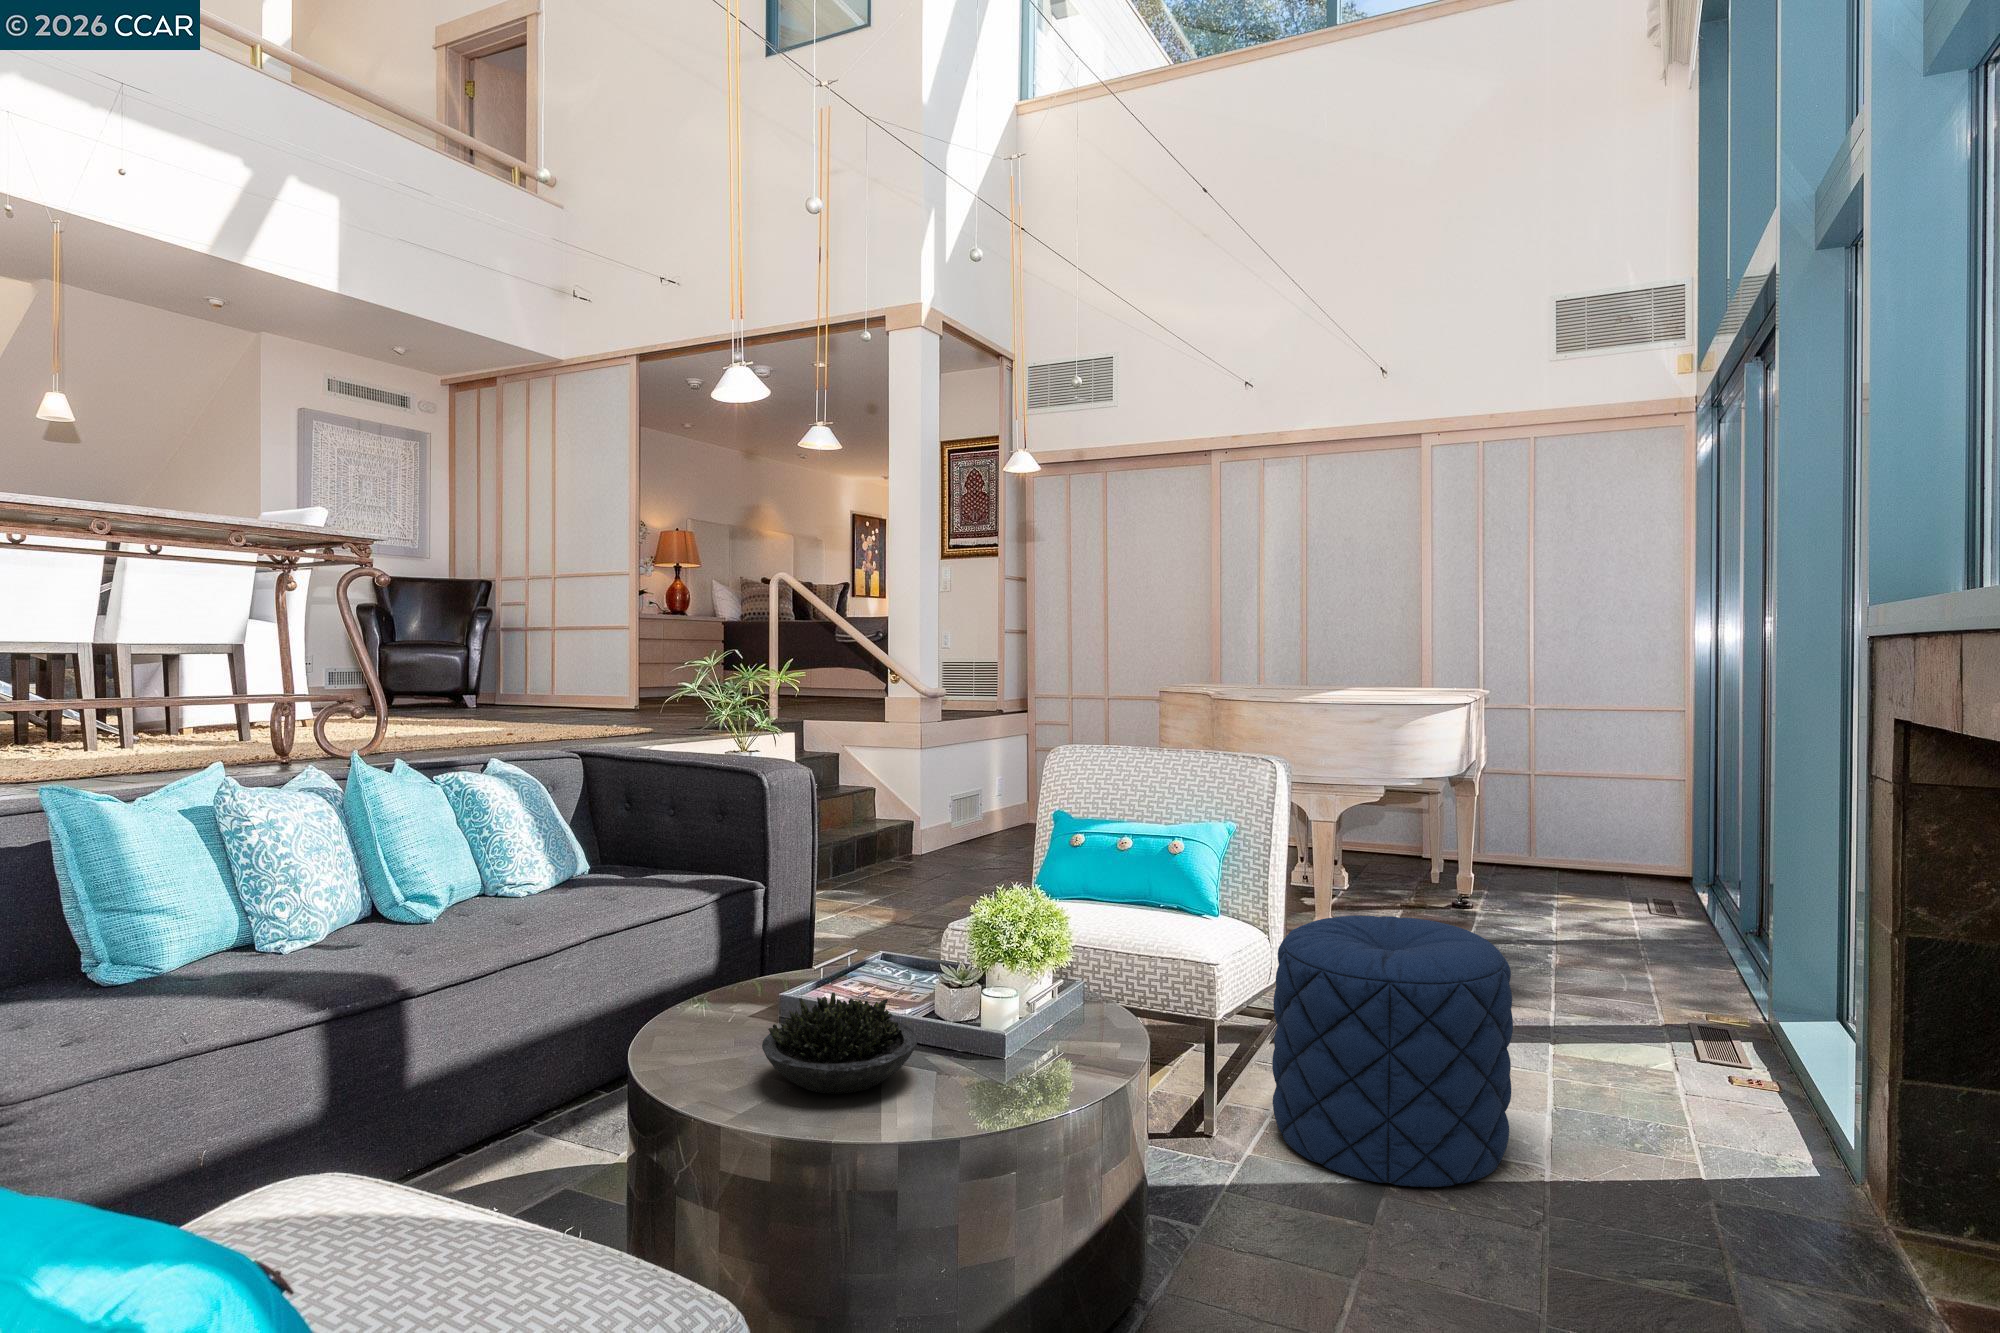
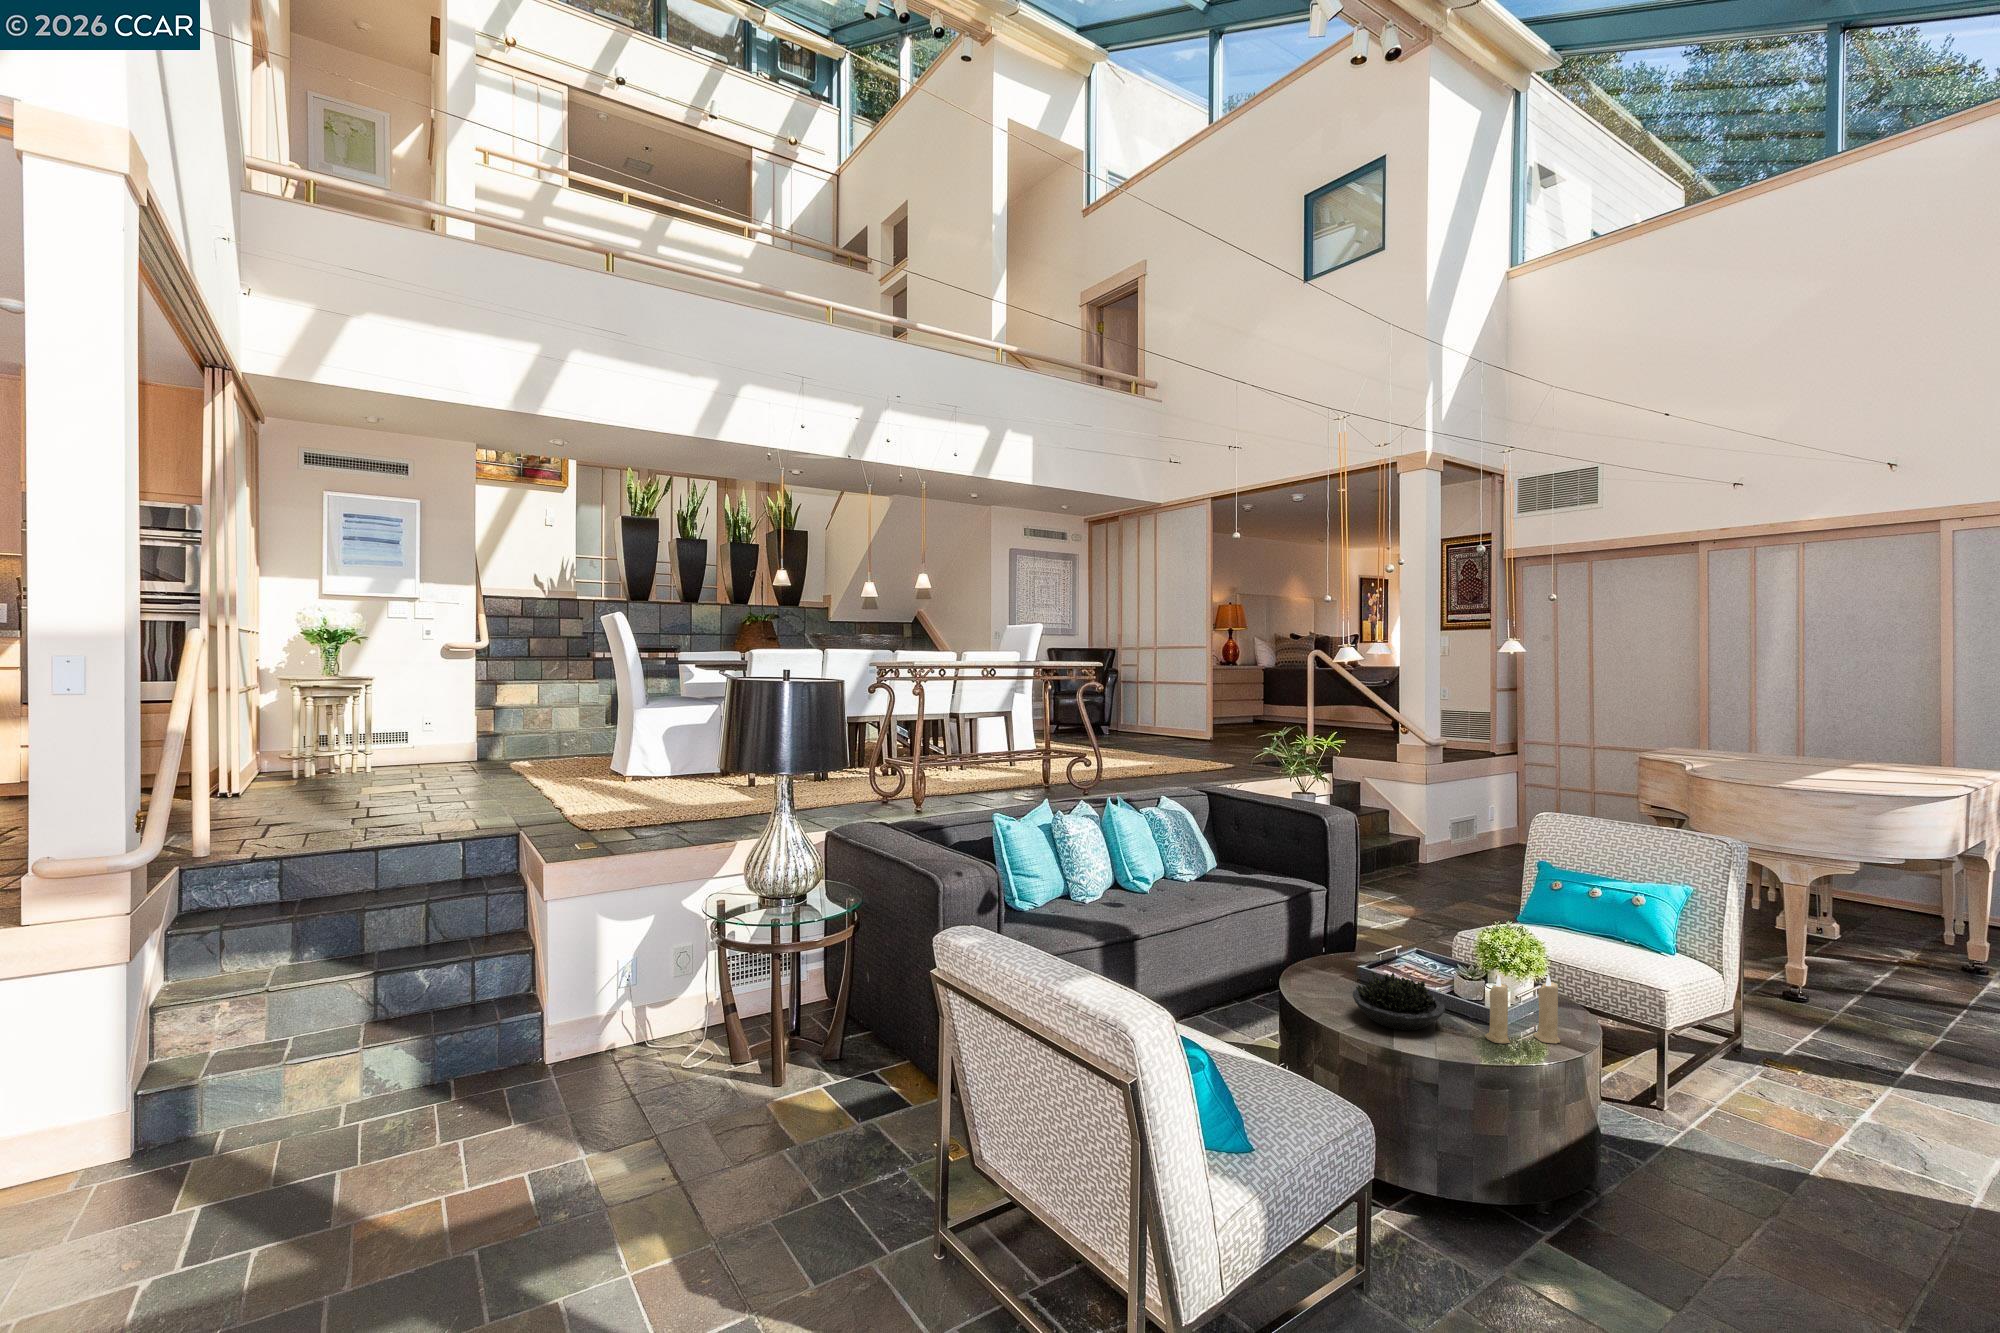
pouf: present [1272,916,1513,1187] -> none [1716,971,1941,1186]
candle: none [979,952,1090,1087] -> present [1485,975,1560,1044]

